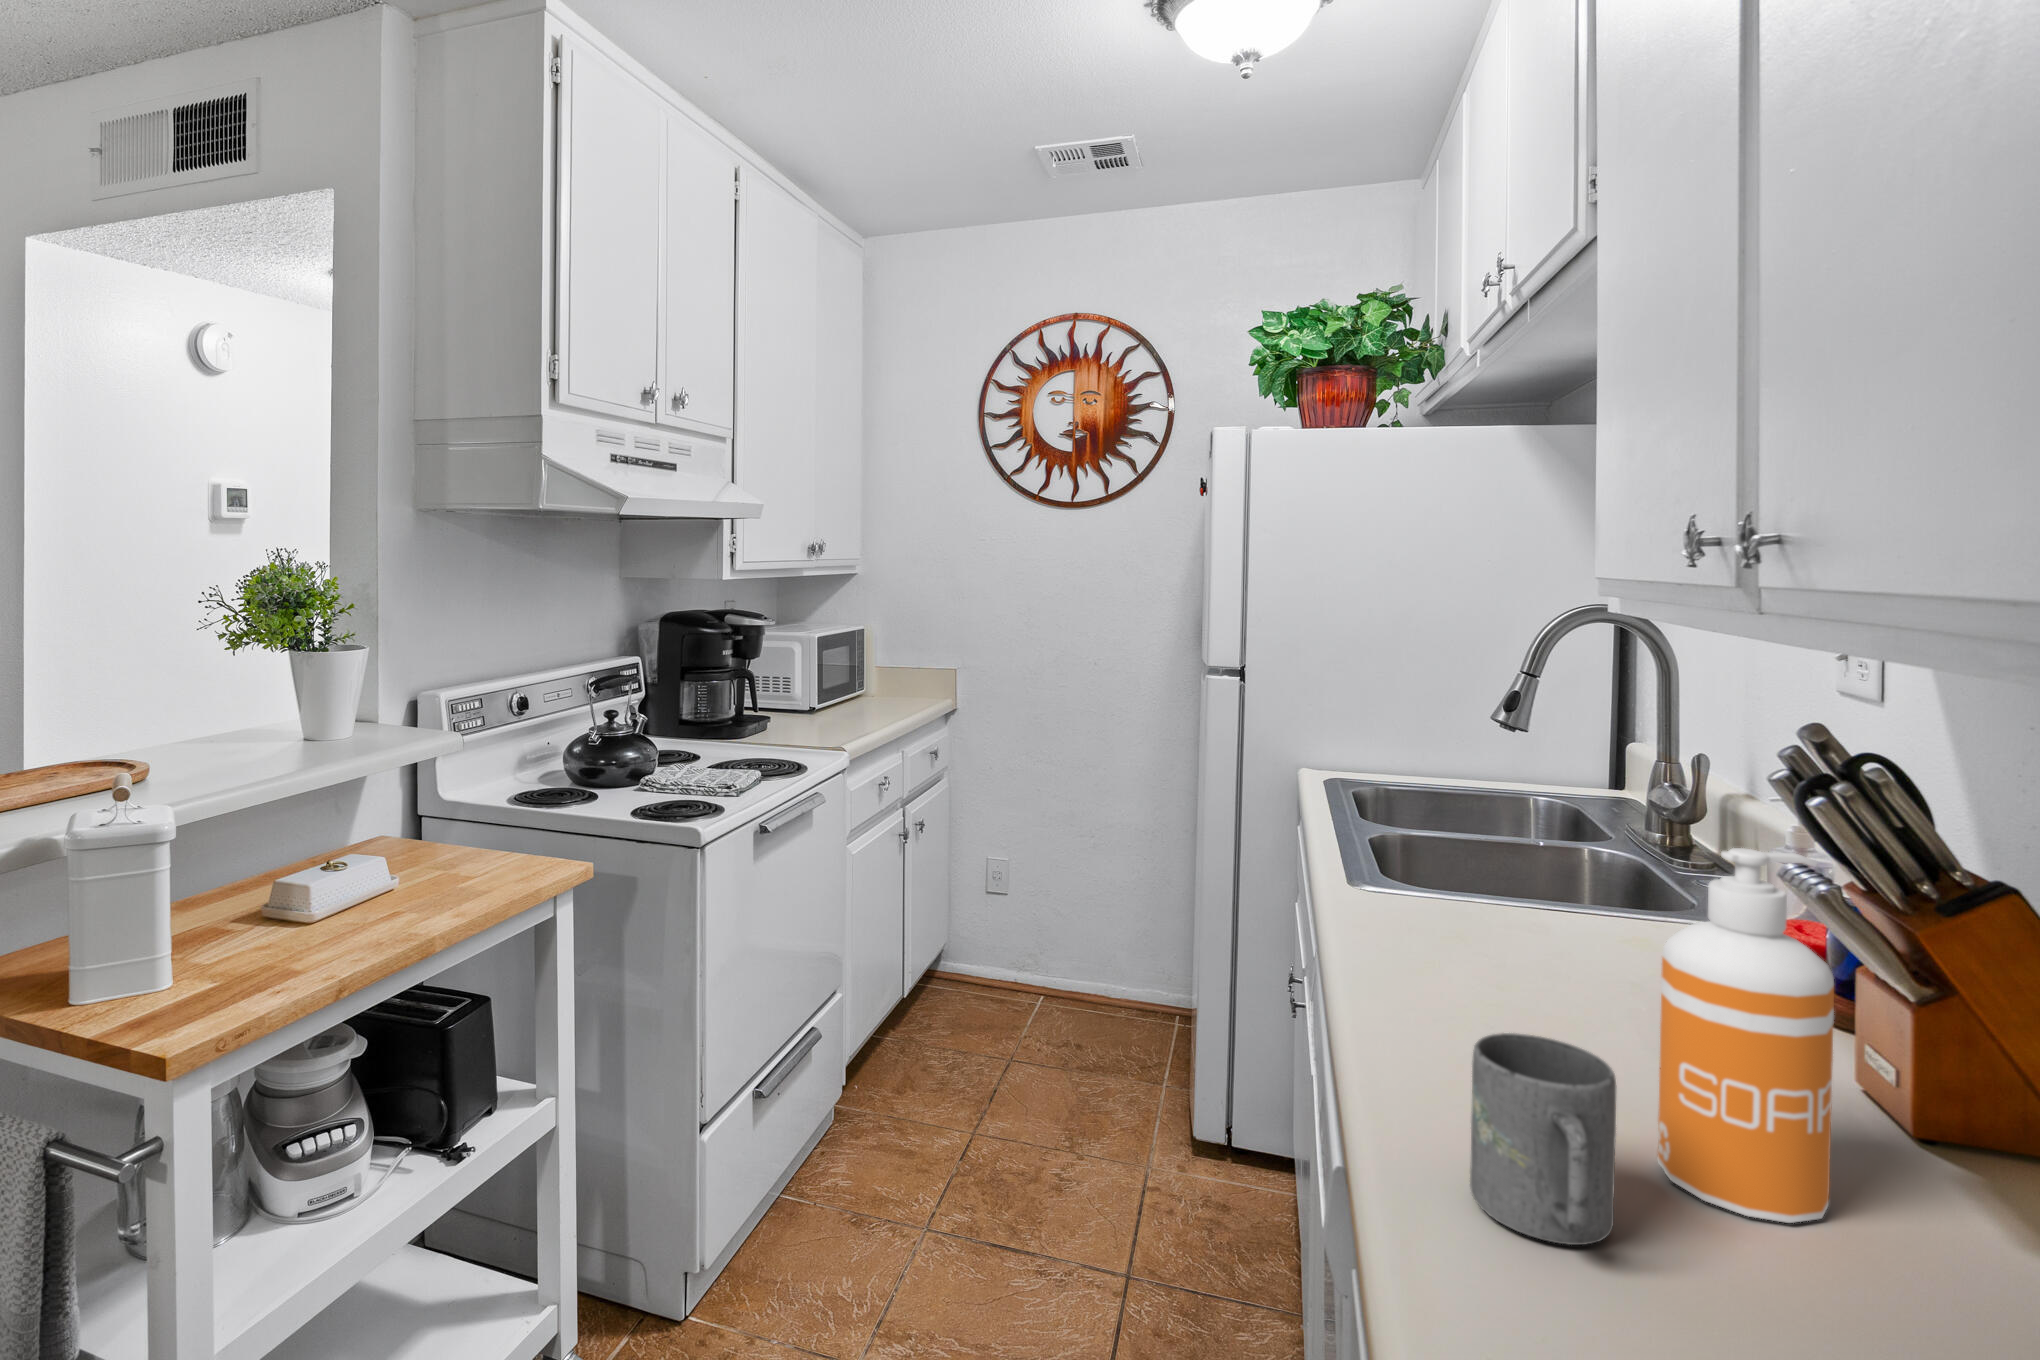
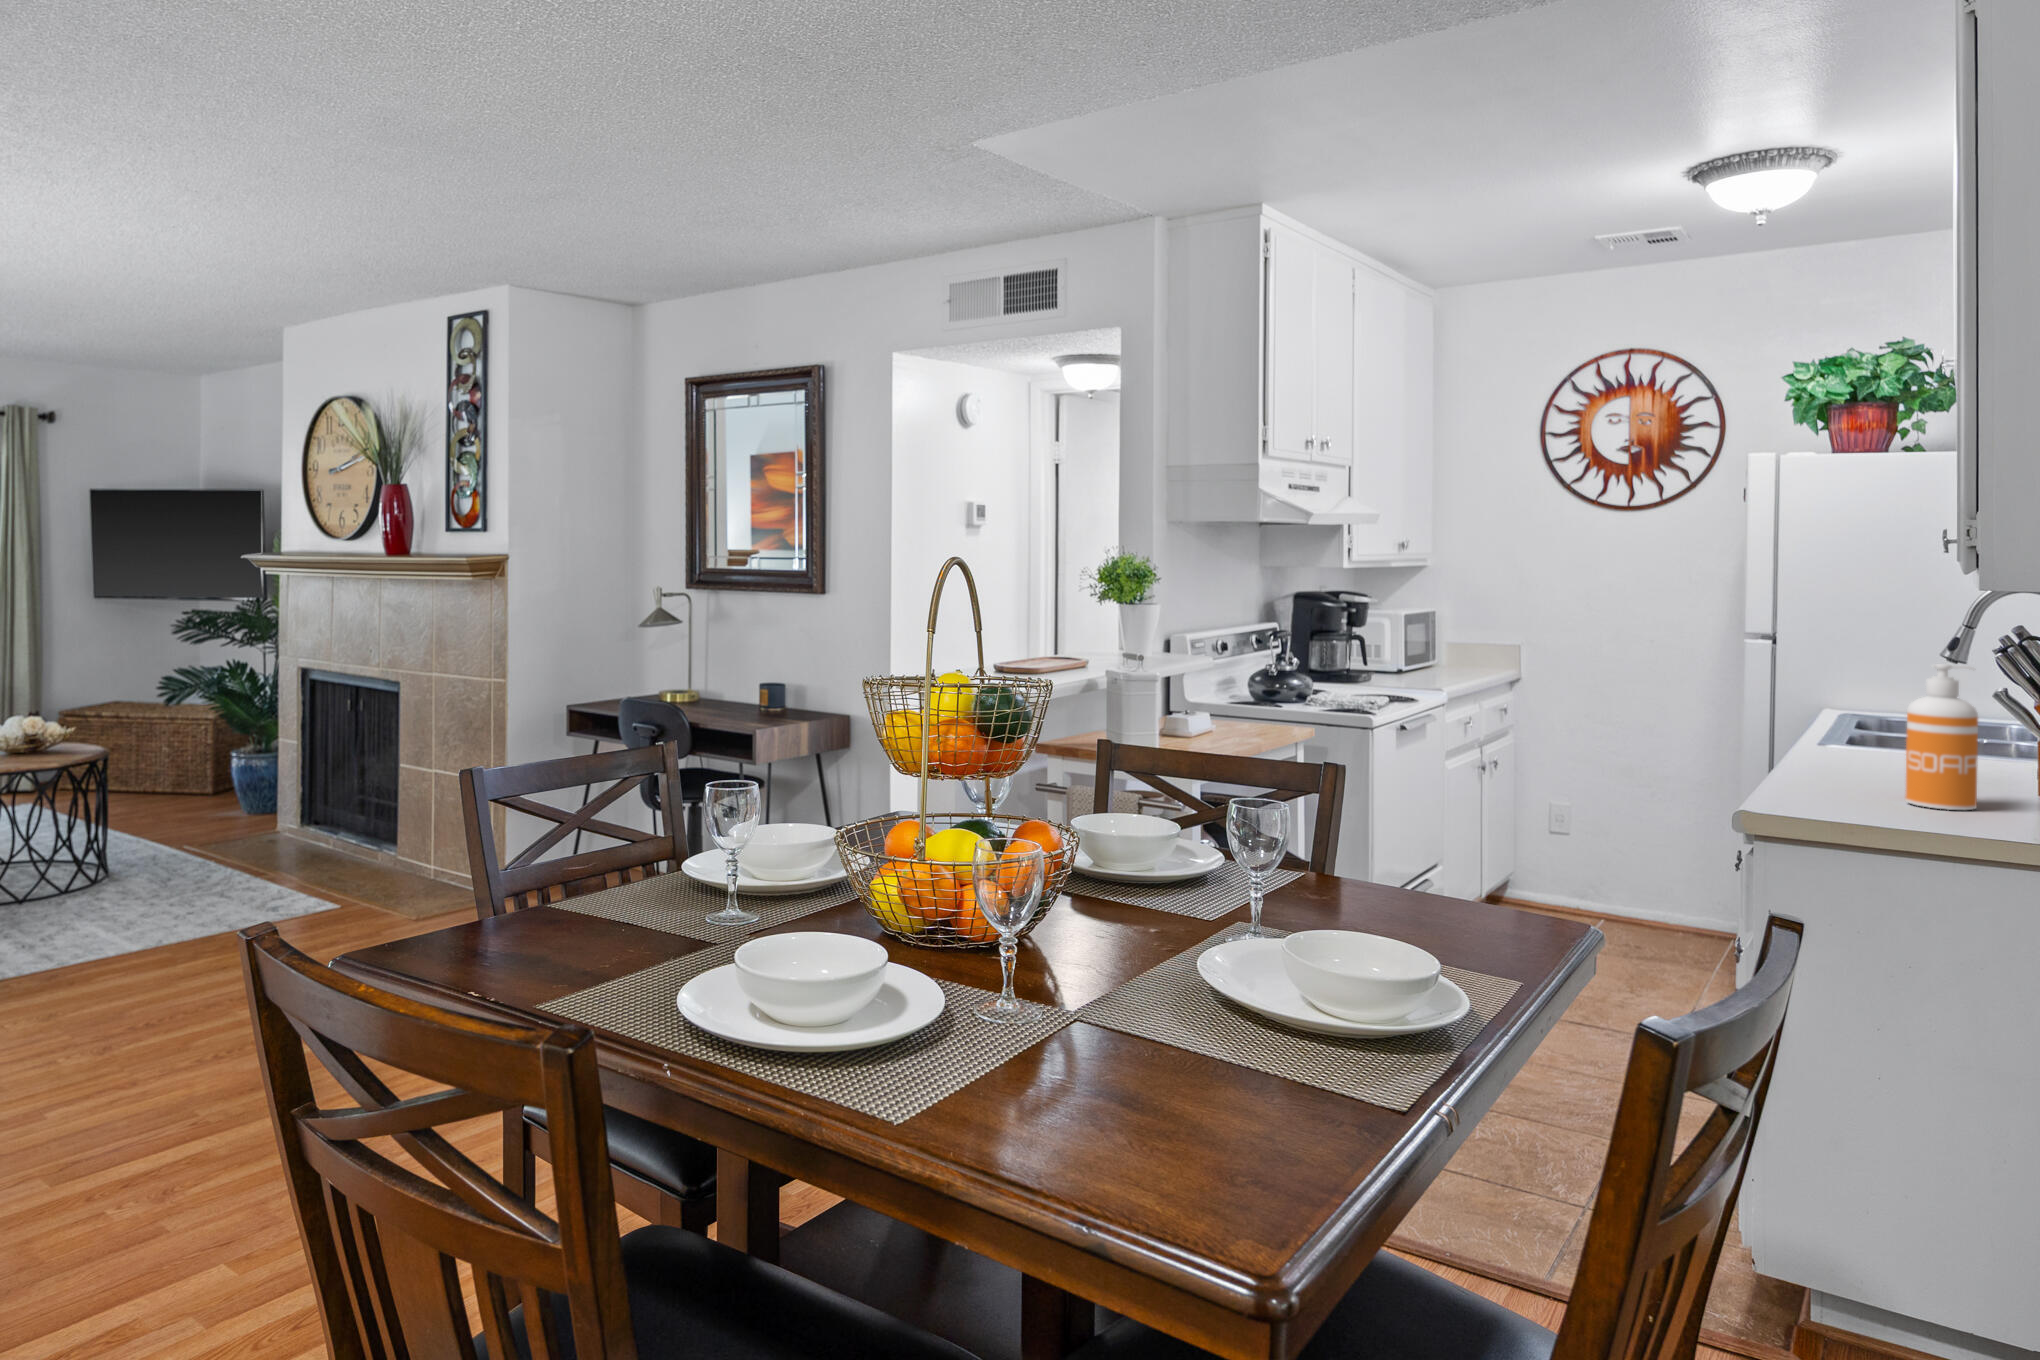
mug: present [1470,1033,1616,1245] -> none [1805,738,1866,807]

